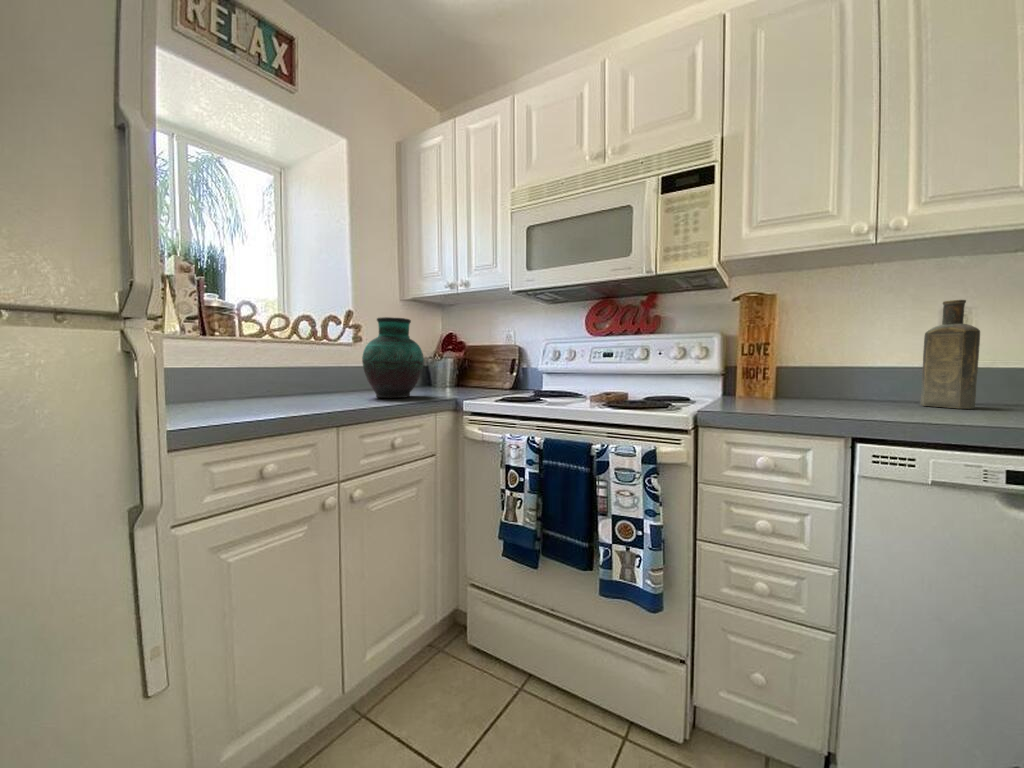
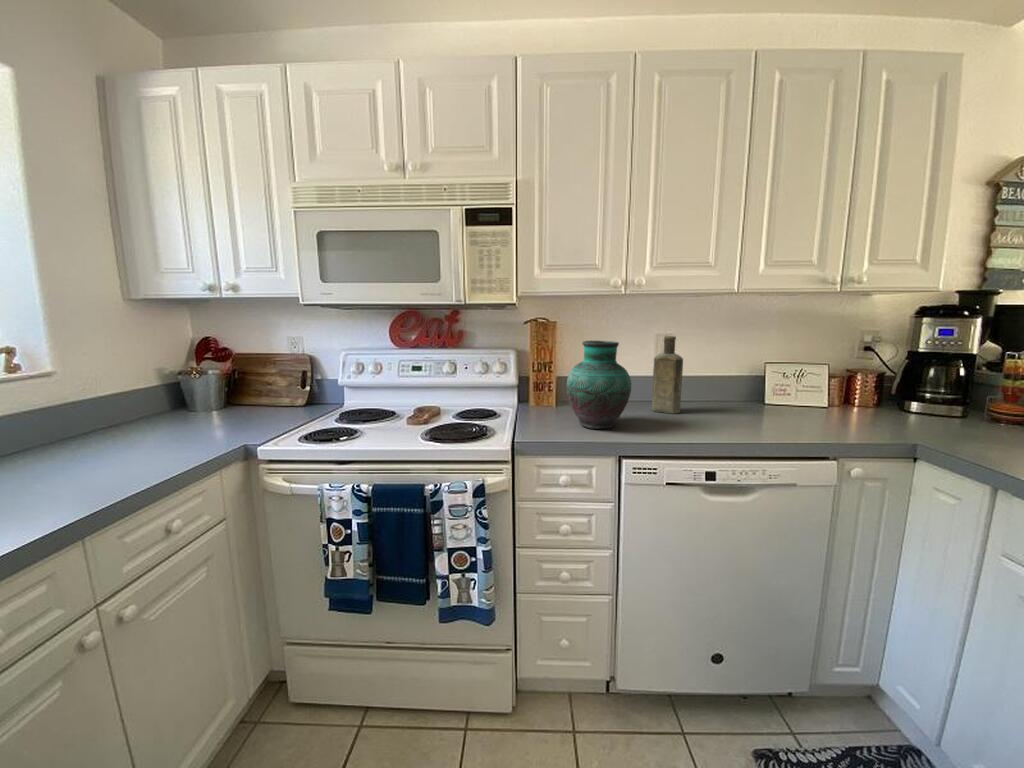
vase: present [362,317,424,398] -> present [567,341,631,429]

